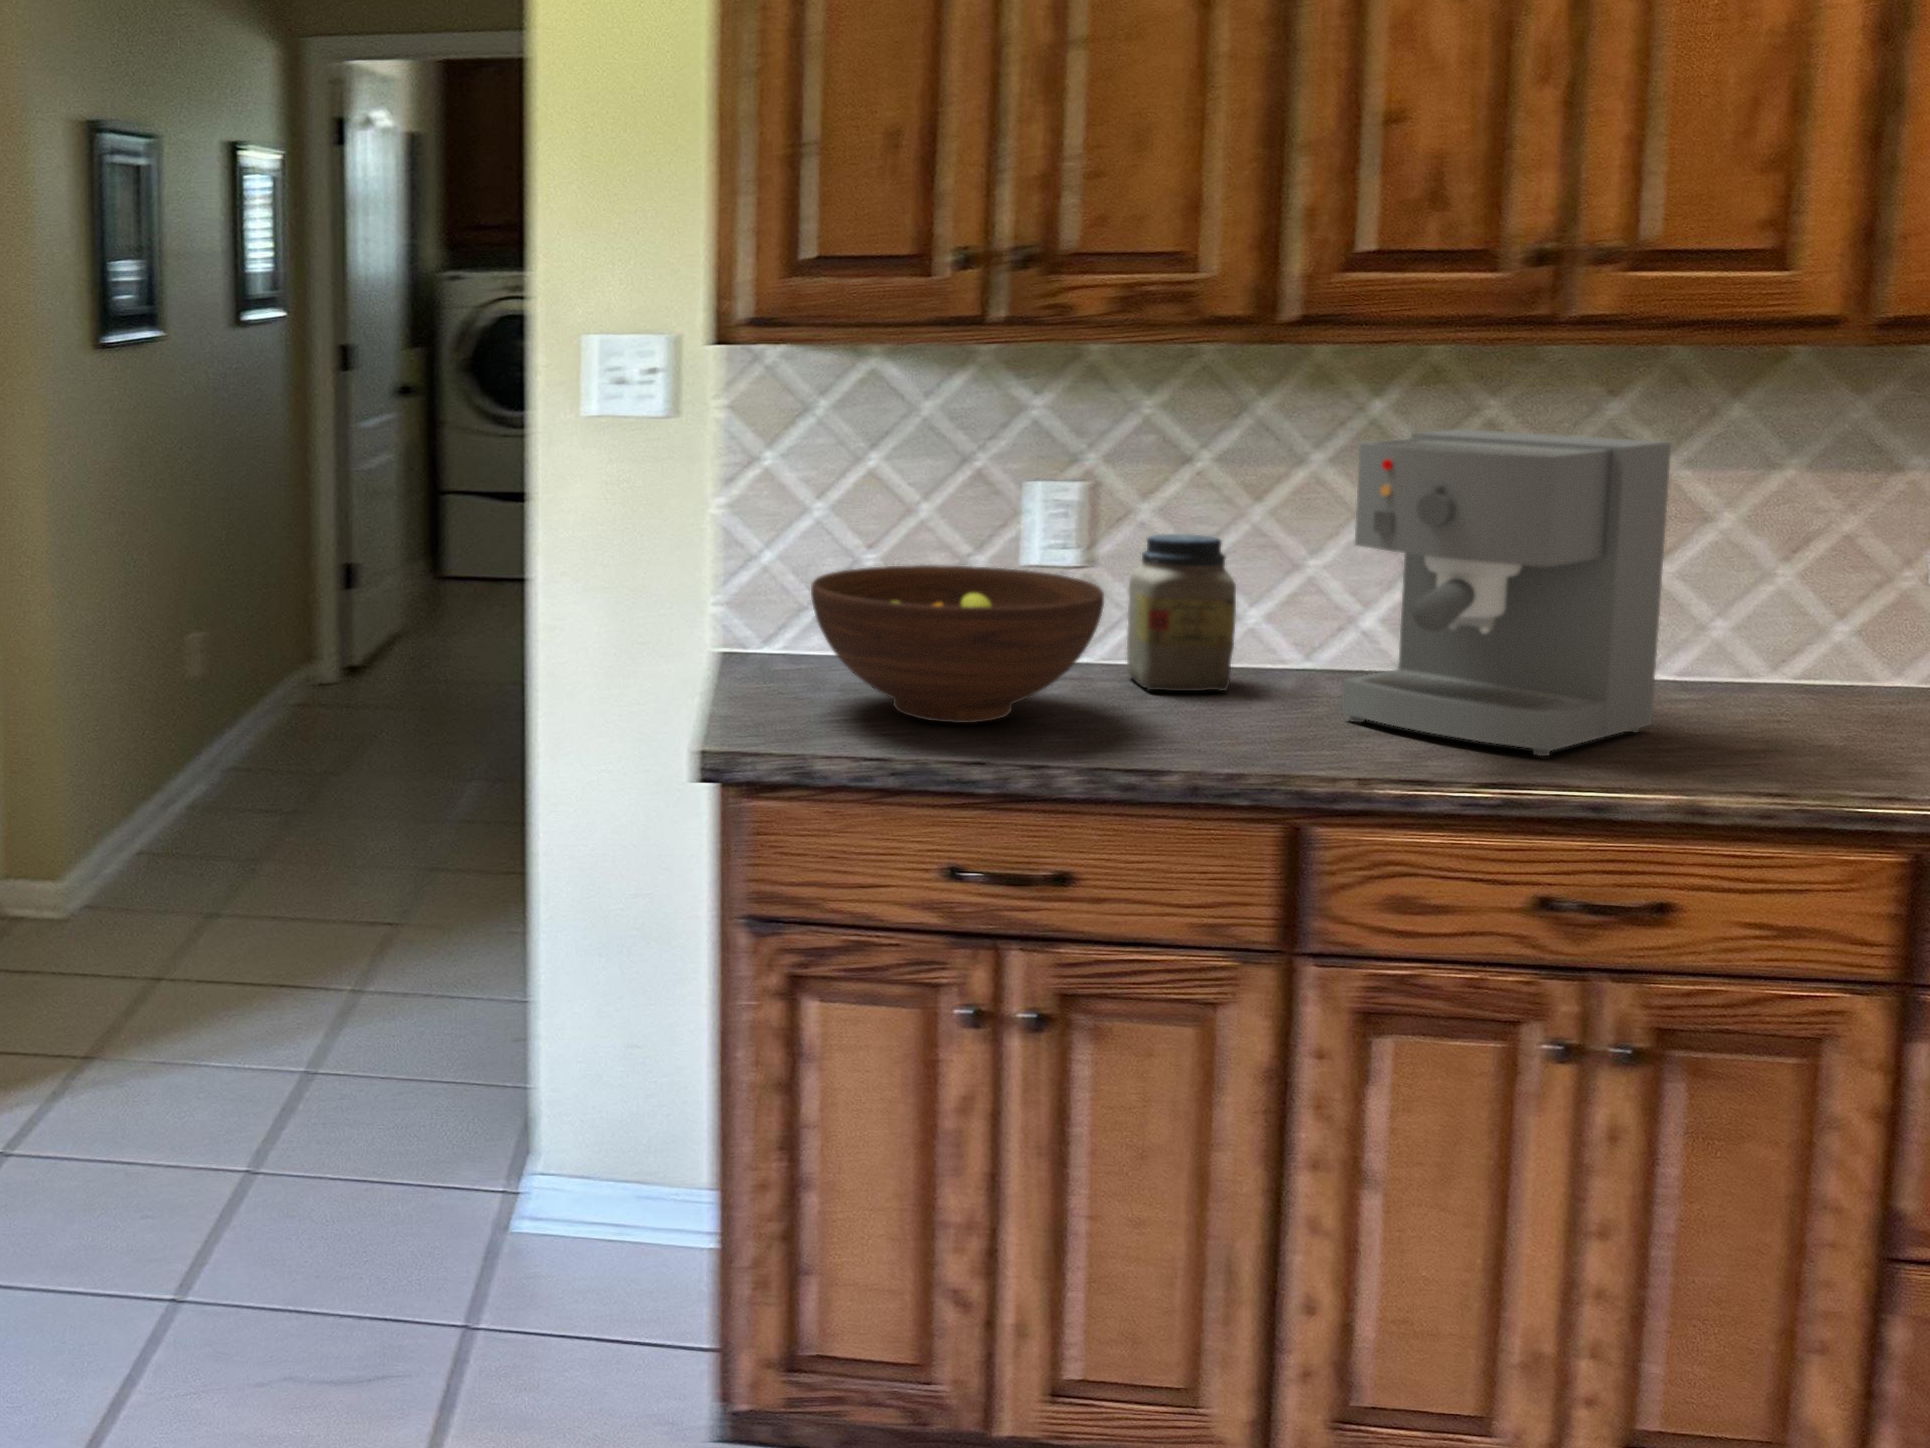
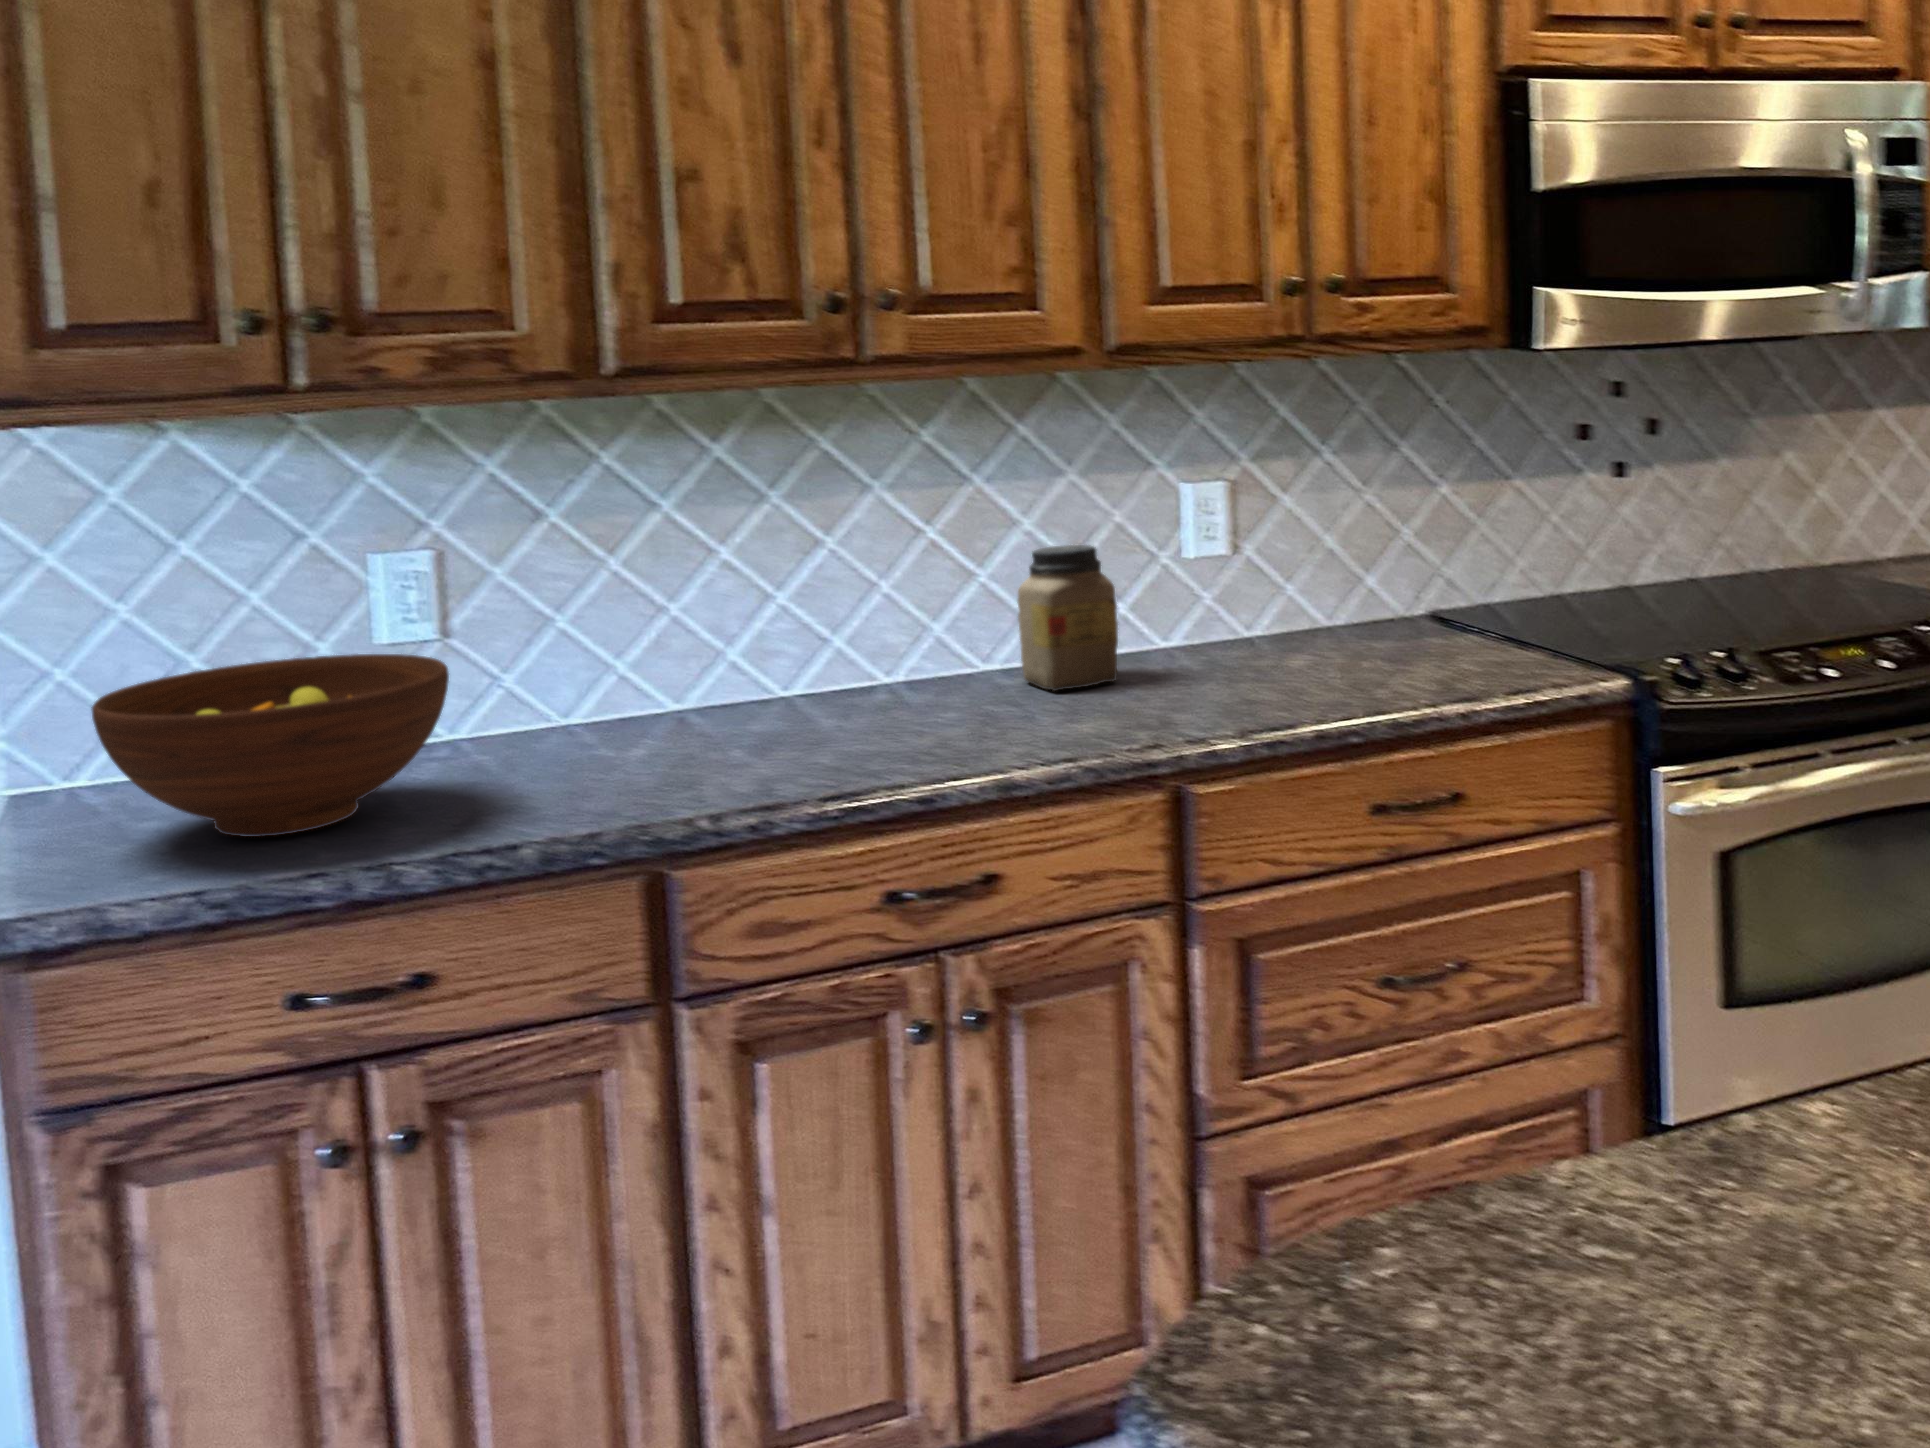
coffee maker: present [1341,429,1671,756] -> none [693,465,977,762]
jar: present [1127,534,1236,691] -> present [1017,545,1118,691]

